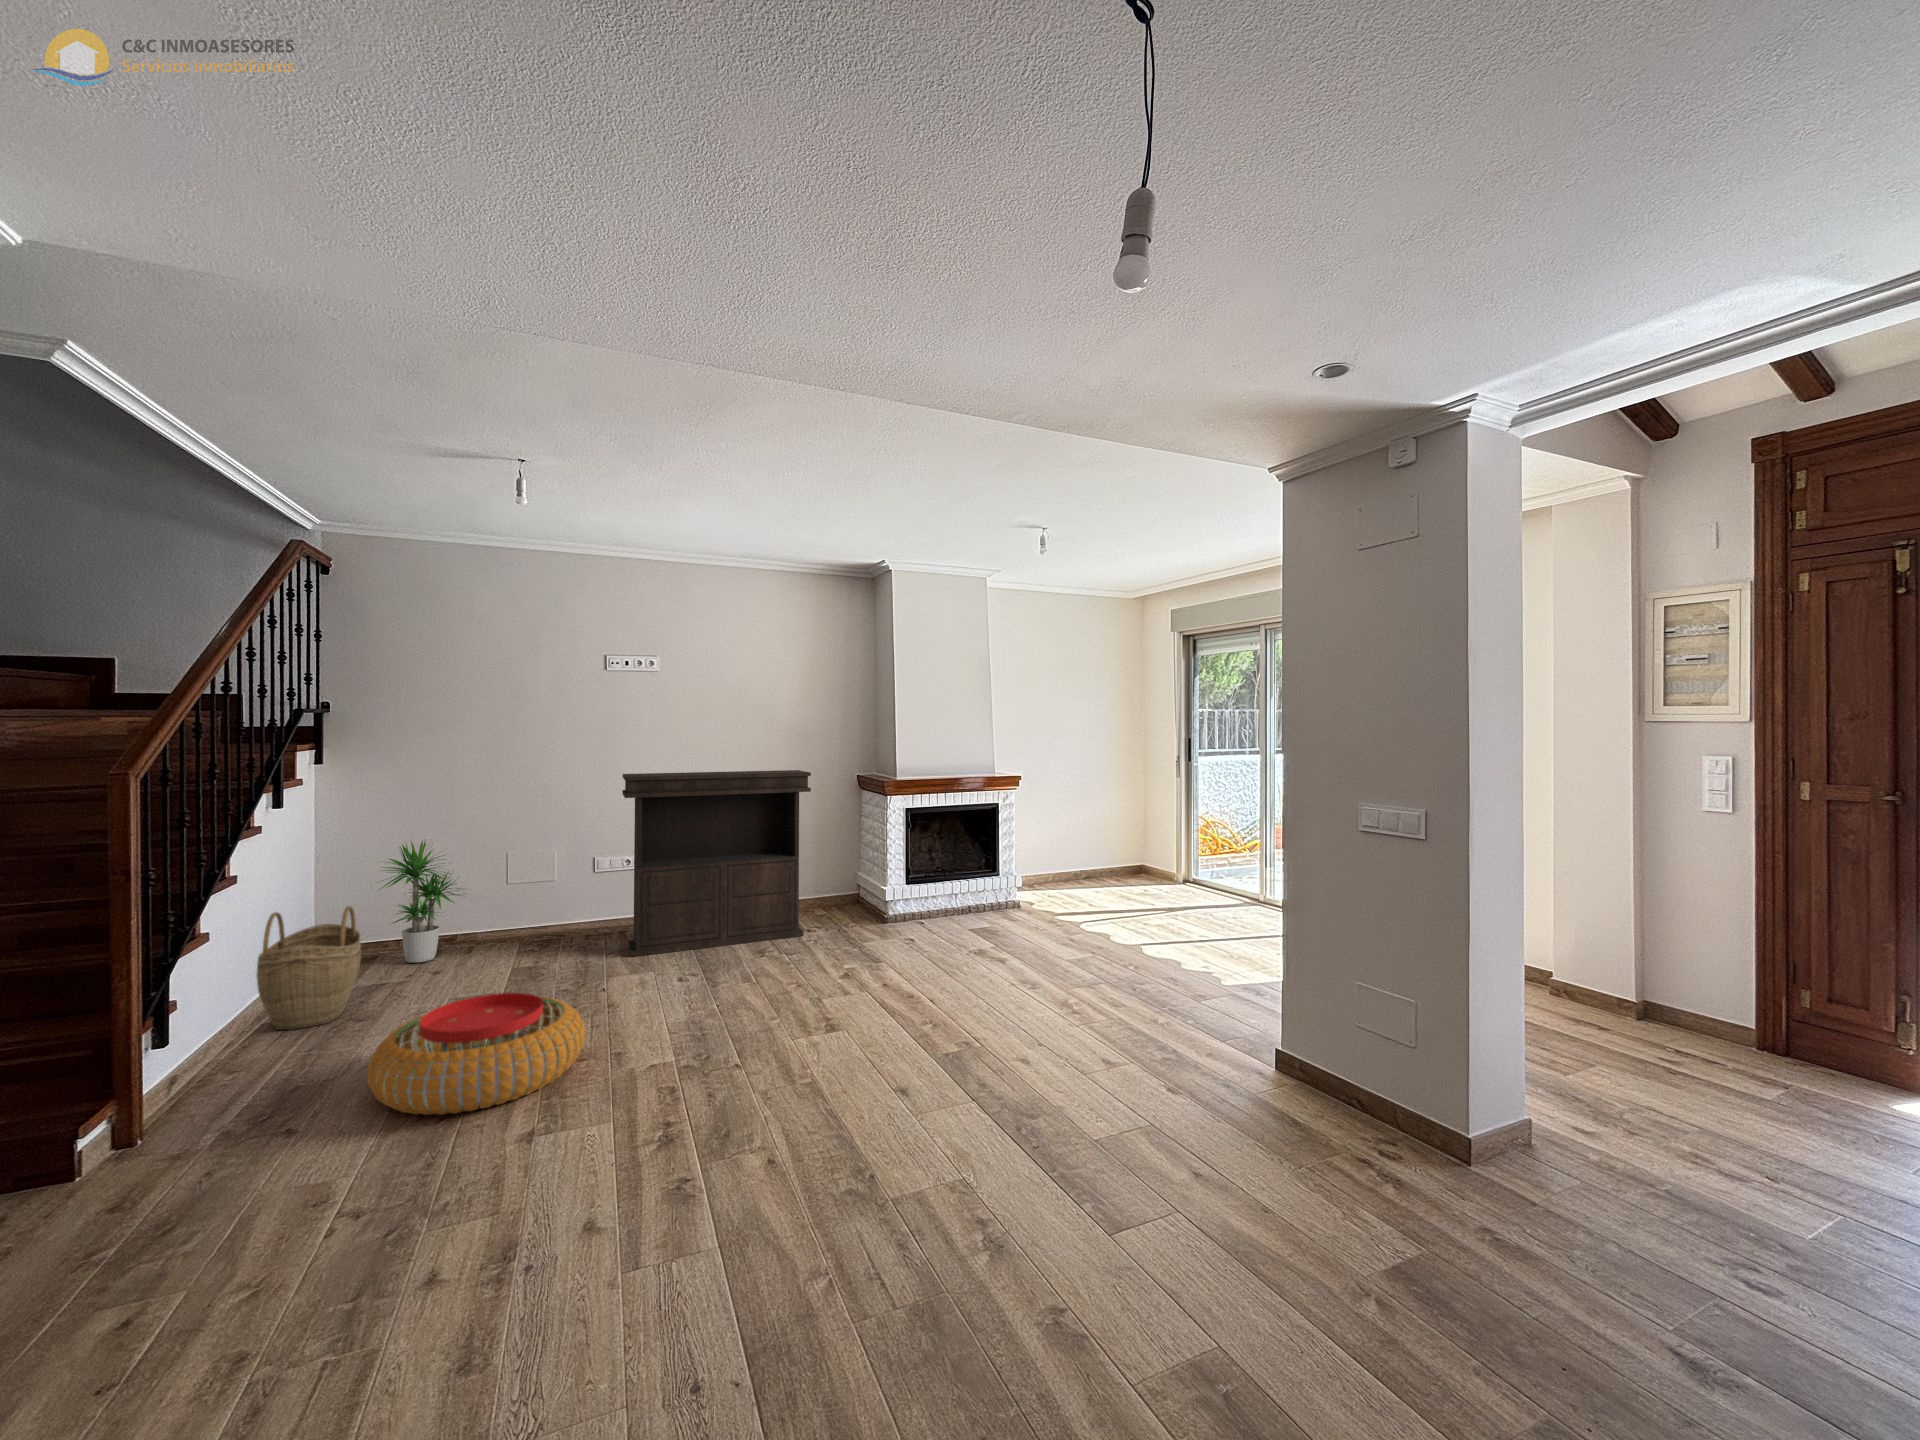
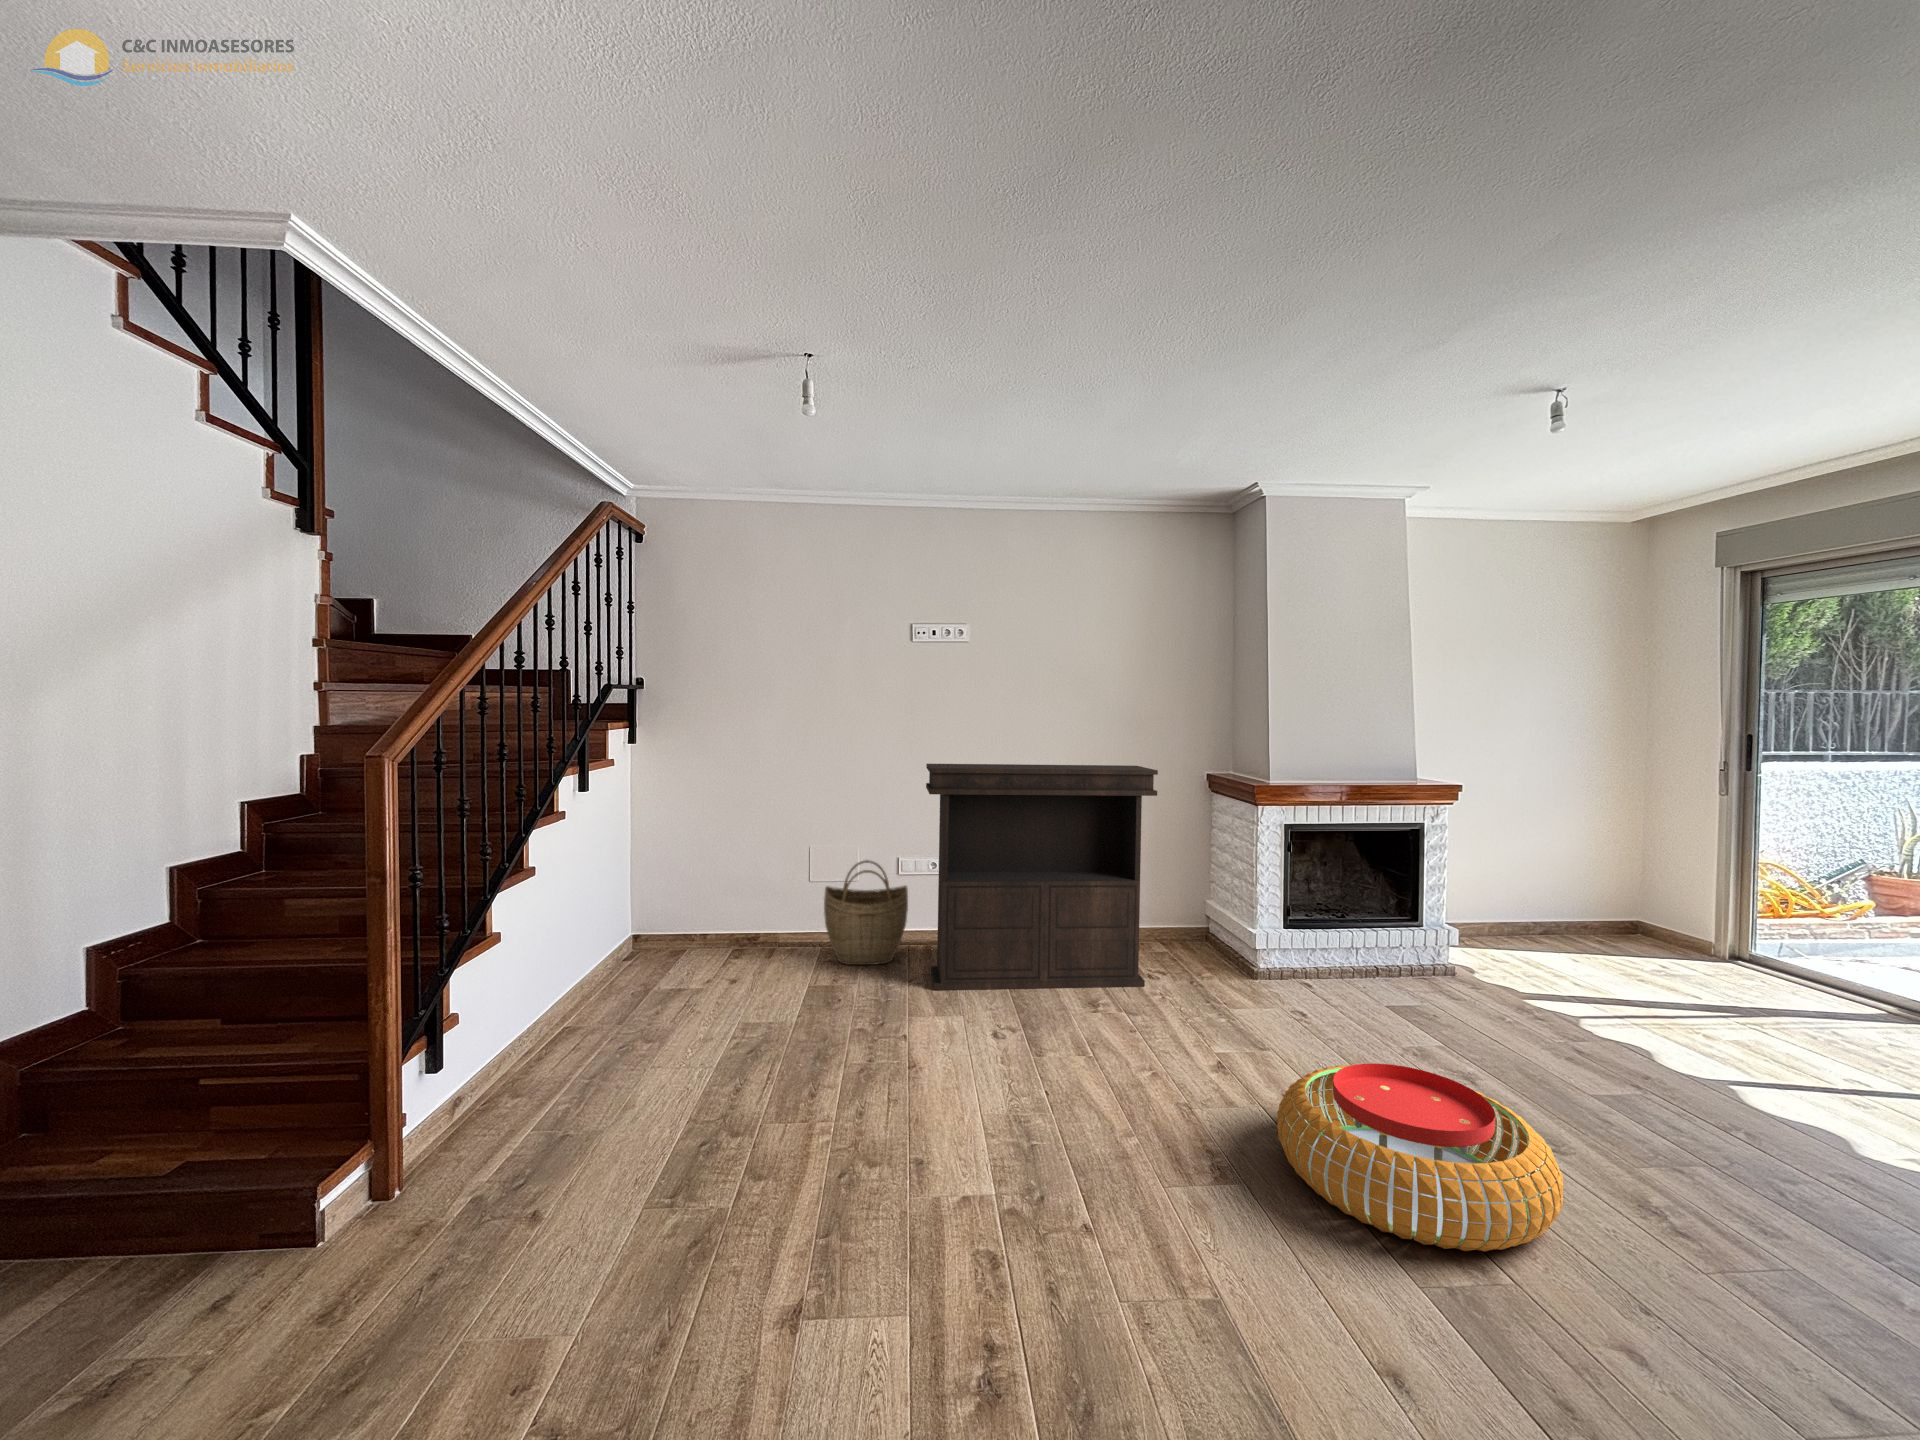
potted plant: present [379,840,461,963] -> none [676,826,767,966]
woven basket: present [257,906,361,1030] -> present [824,860,908,965]
pouf: present [368,993,585,1115] -> present [1277,1063,1563,1252]

